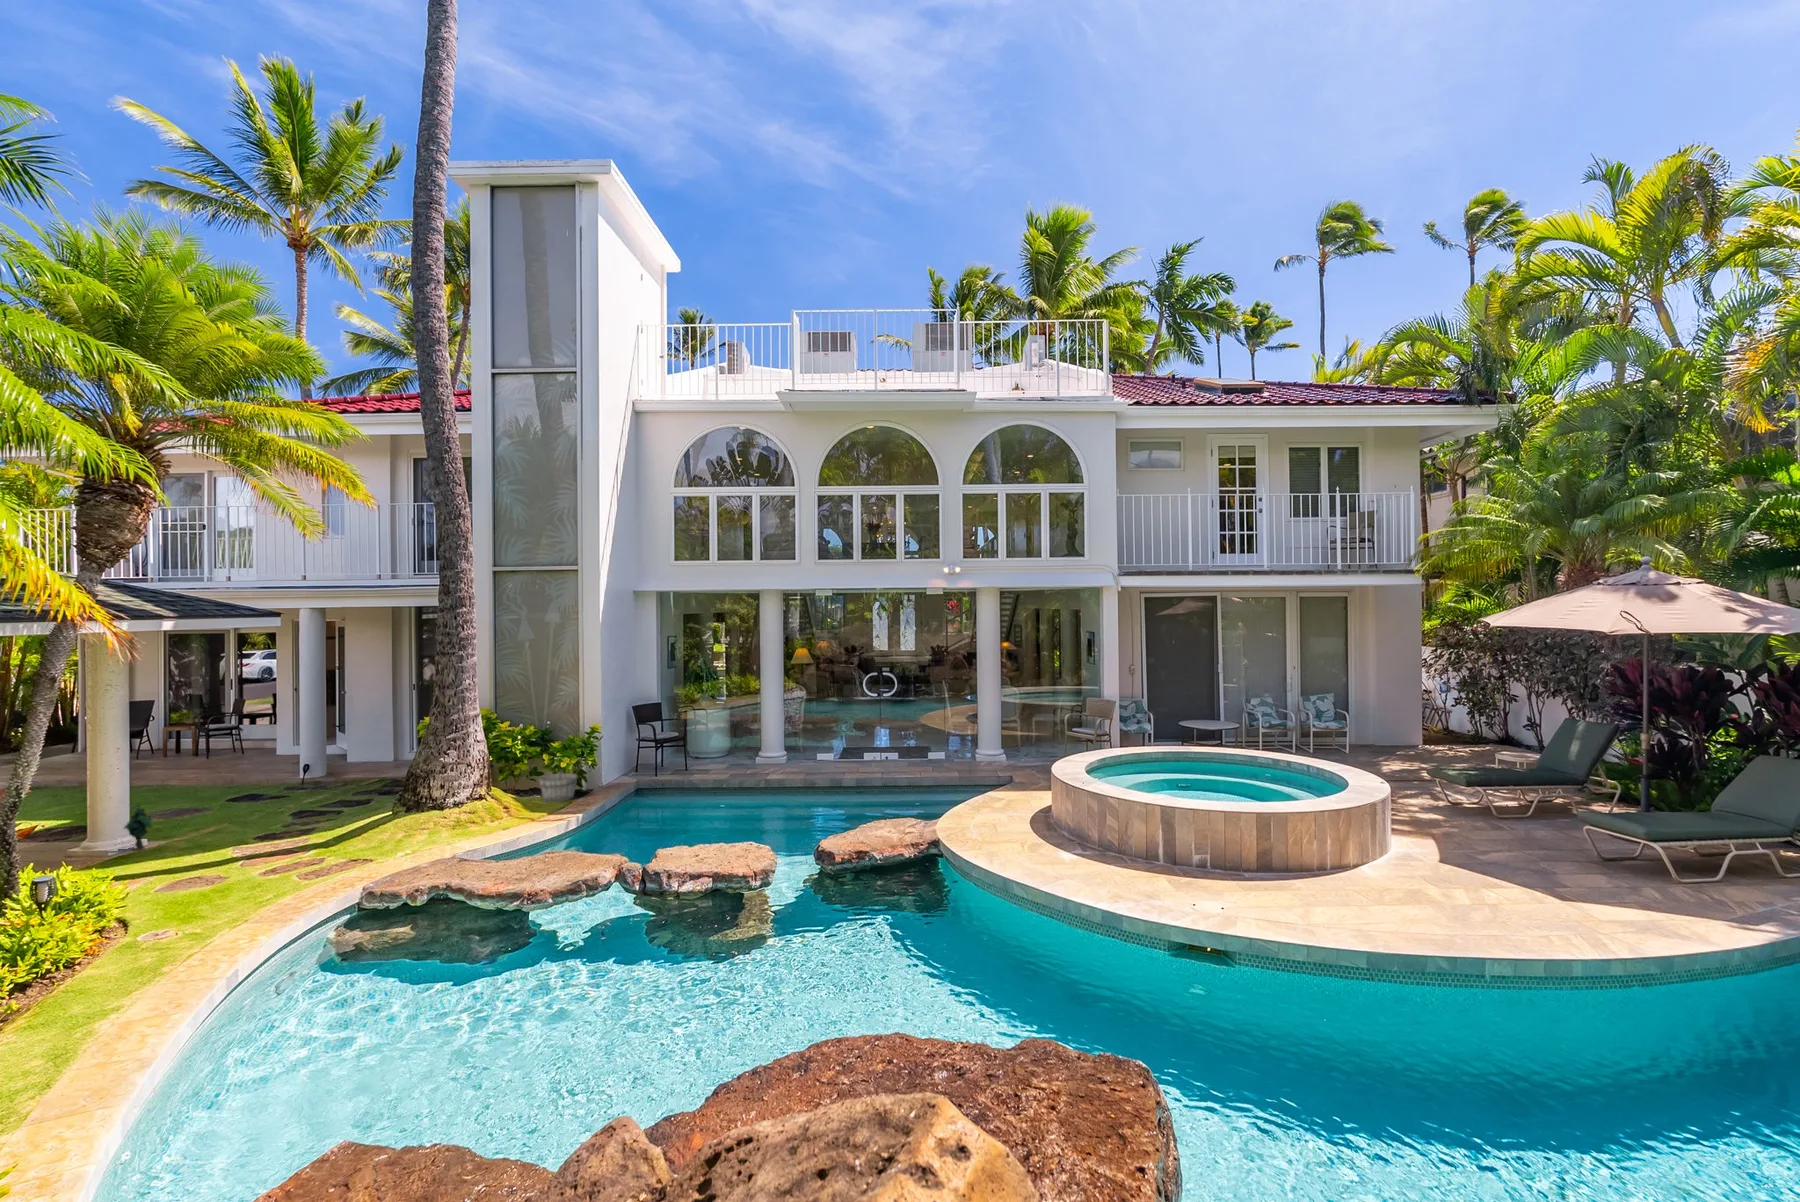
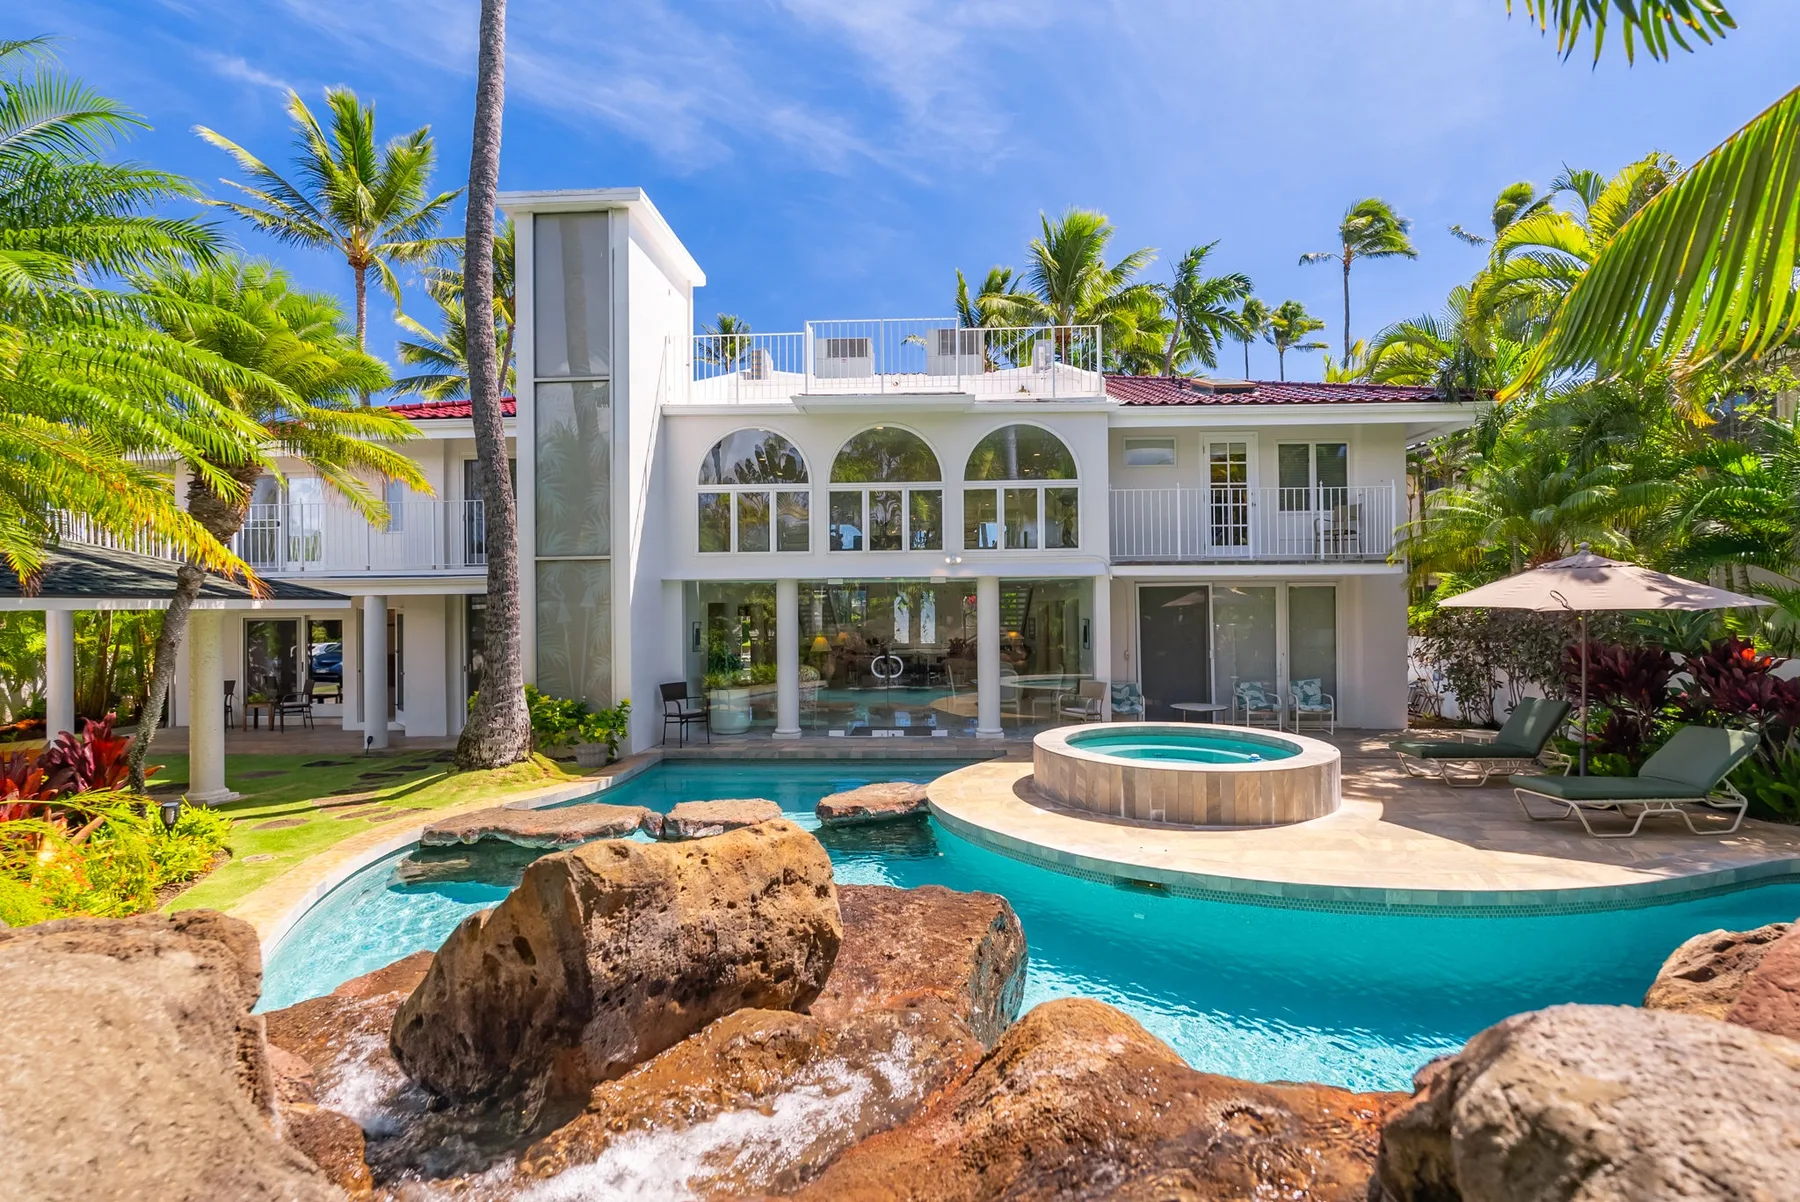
decorative plant: present [125,805,151,851] -> none [222,758,245,798]

